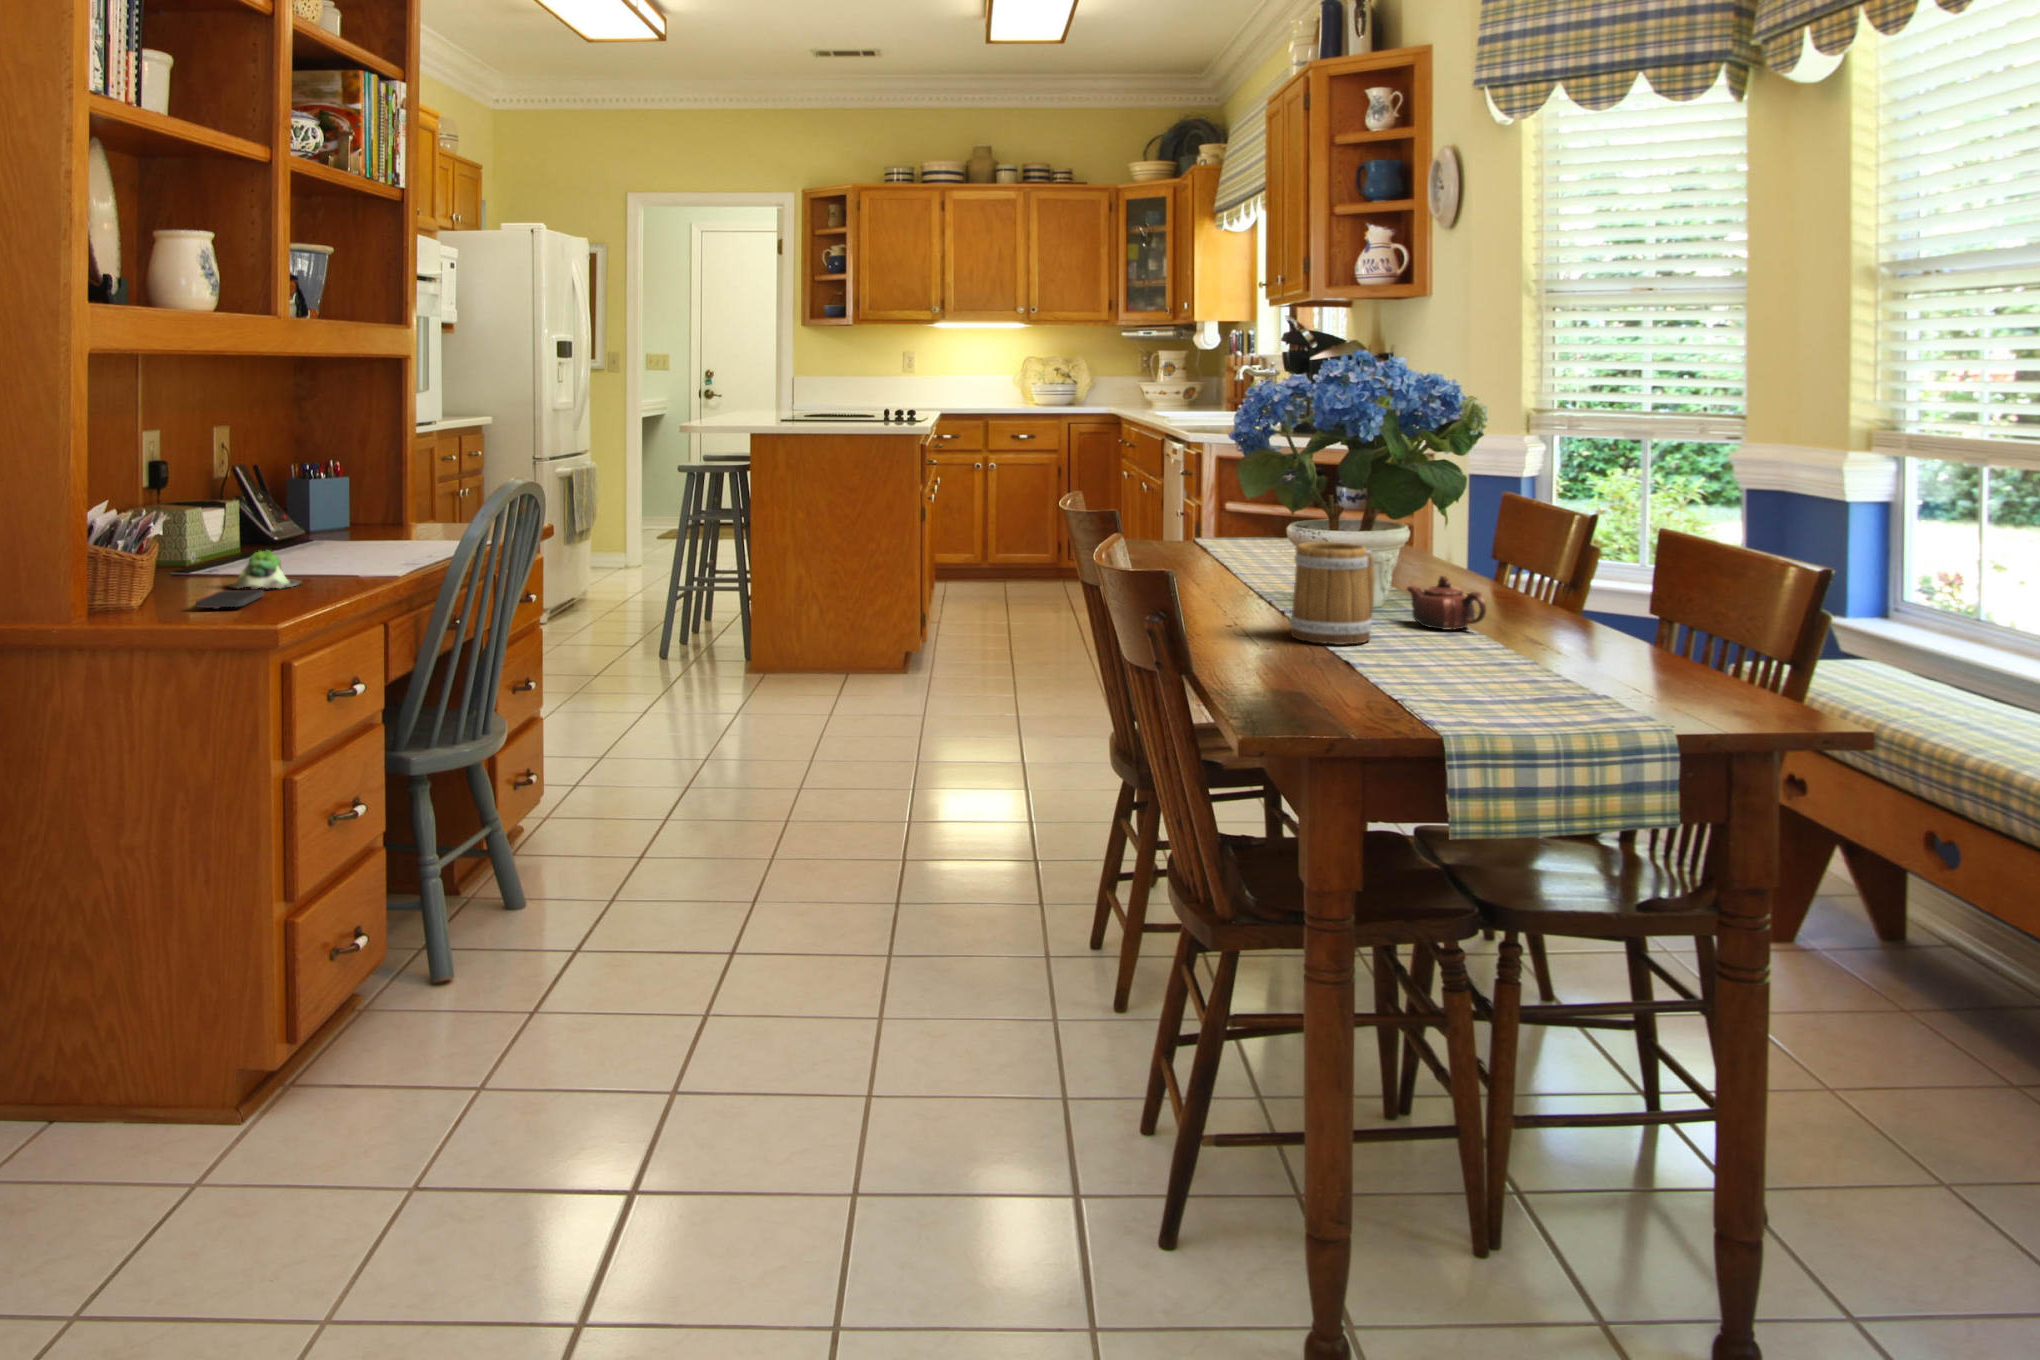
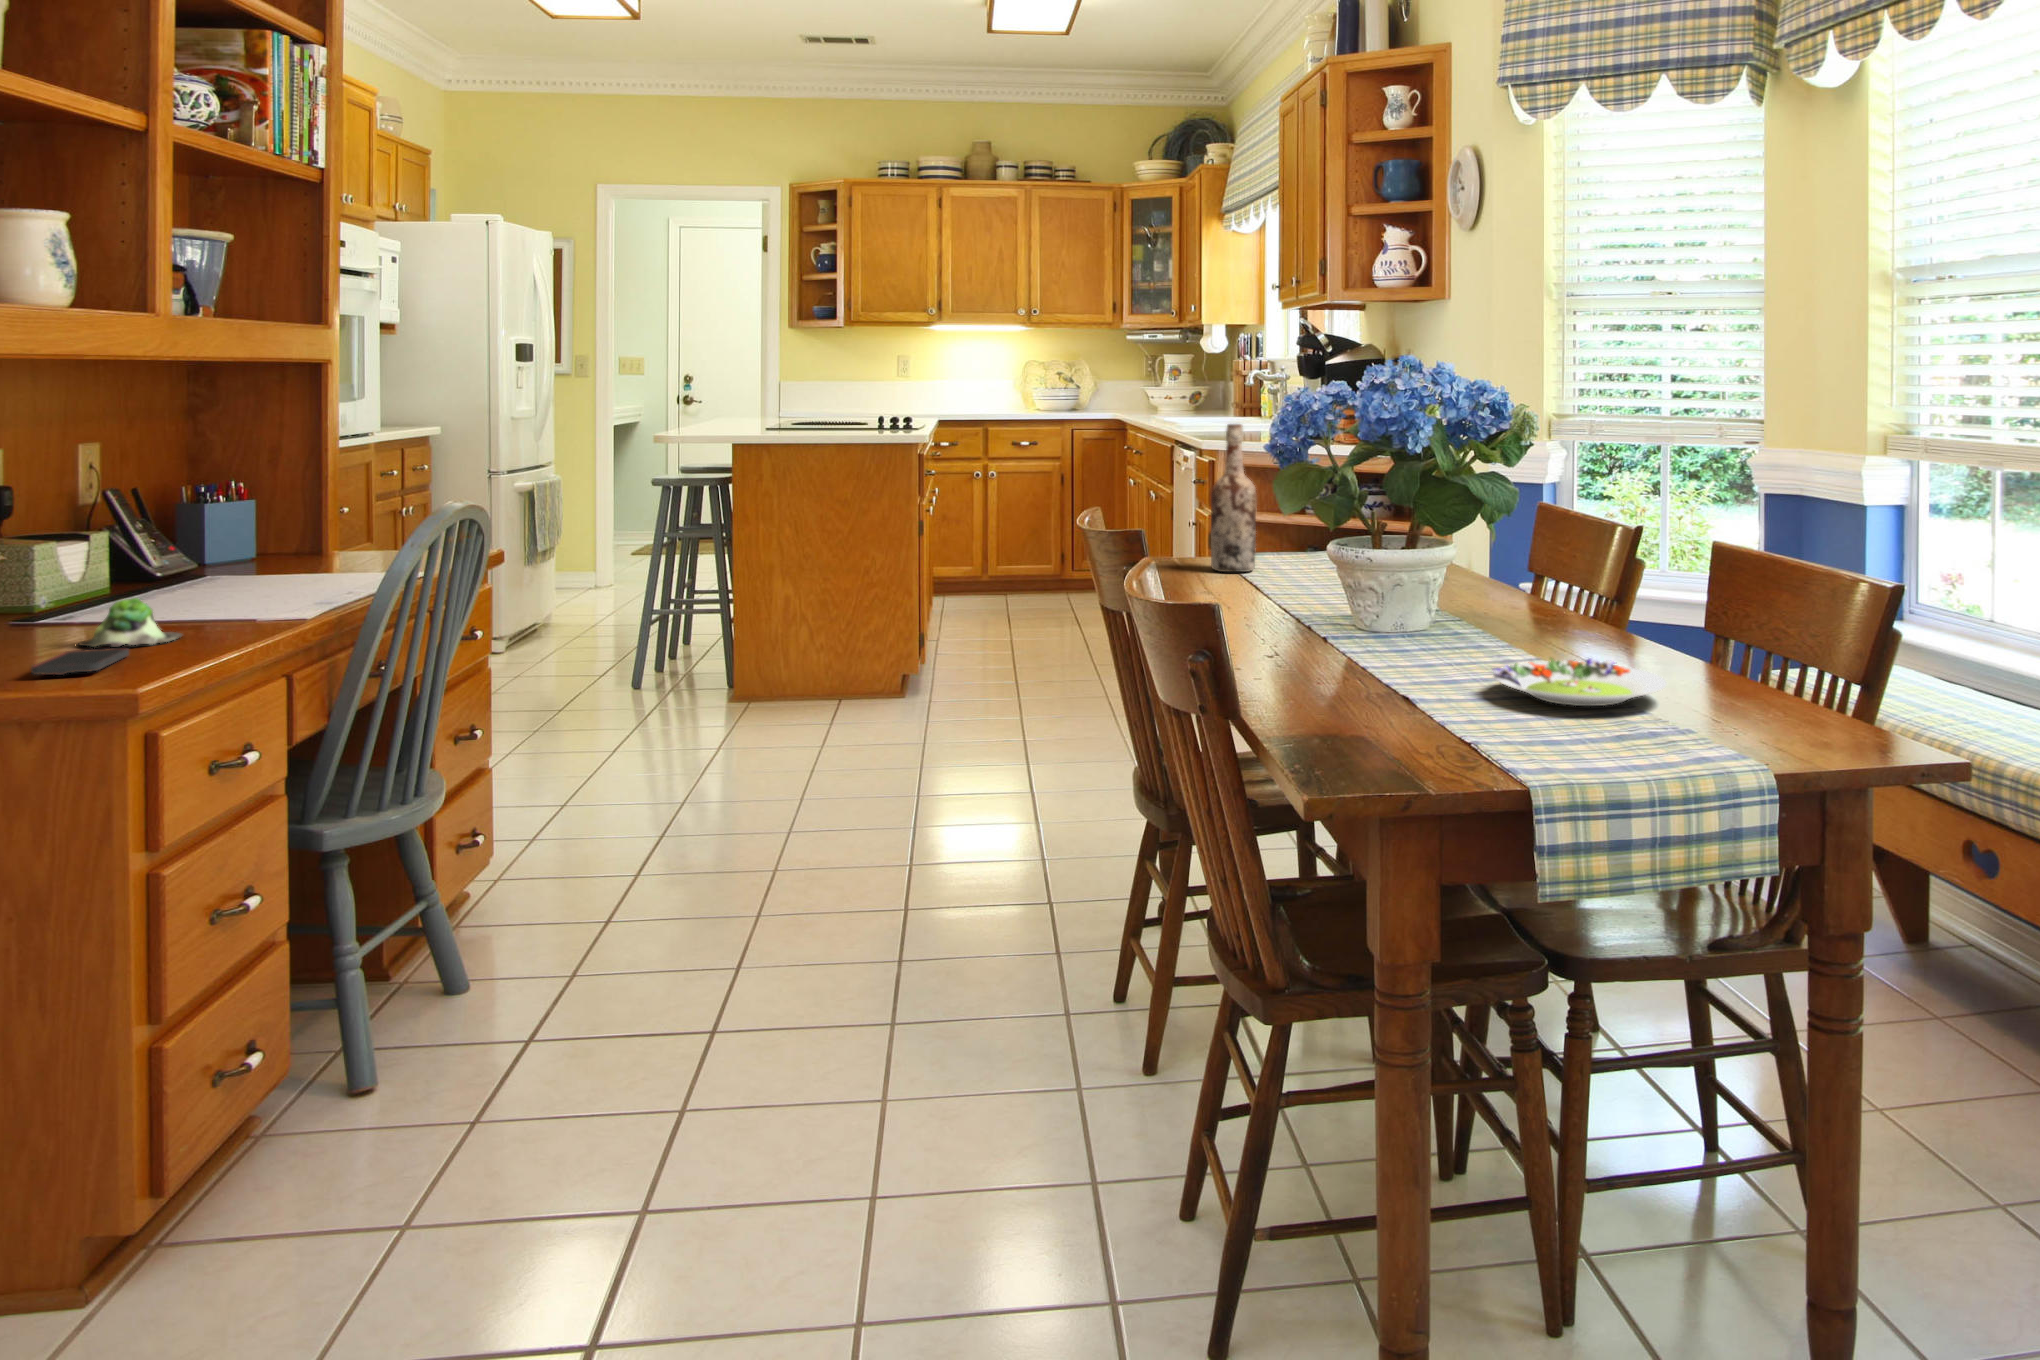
wine bottle: none [1166,420,1209,559] -> present [1211,424,1257,572]
mug: present [1290,542,1375,645] -> none [1365,553,1450,663]
teapot: present [1407,576,1486,630] -> none [1479,584,1563,641]
salad plate: none [1399,642,1568,688] -> present [1492,658,1666,706]

